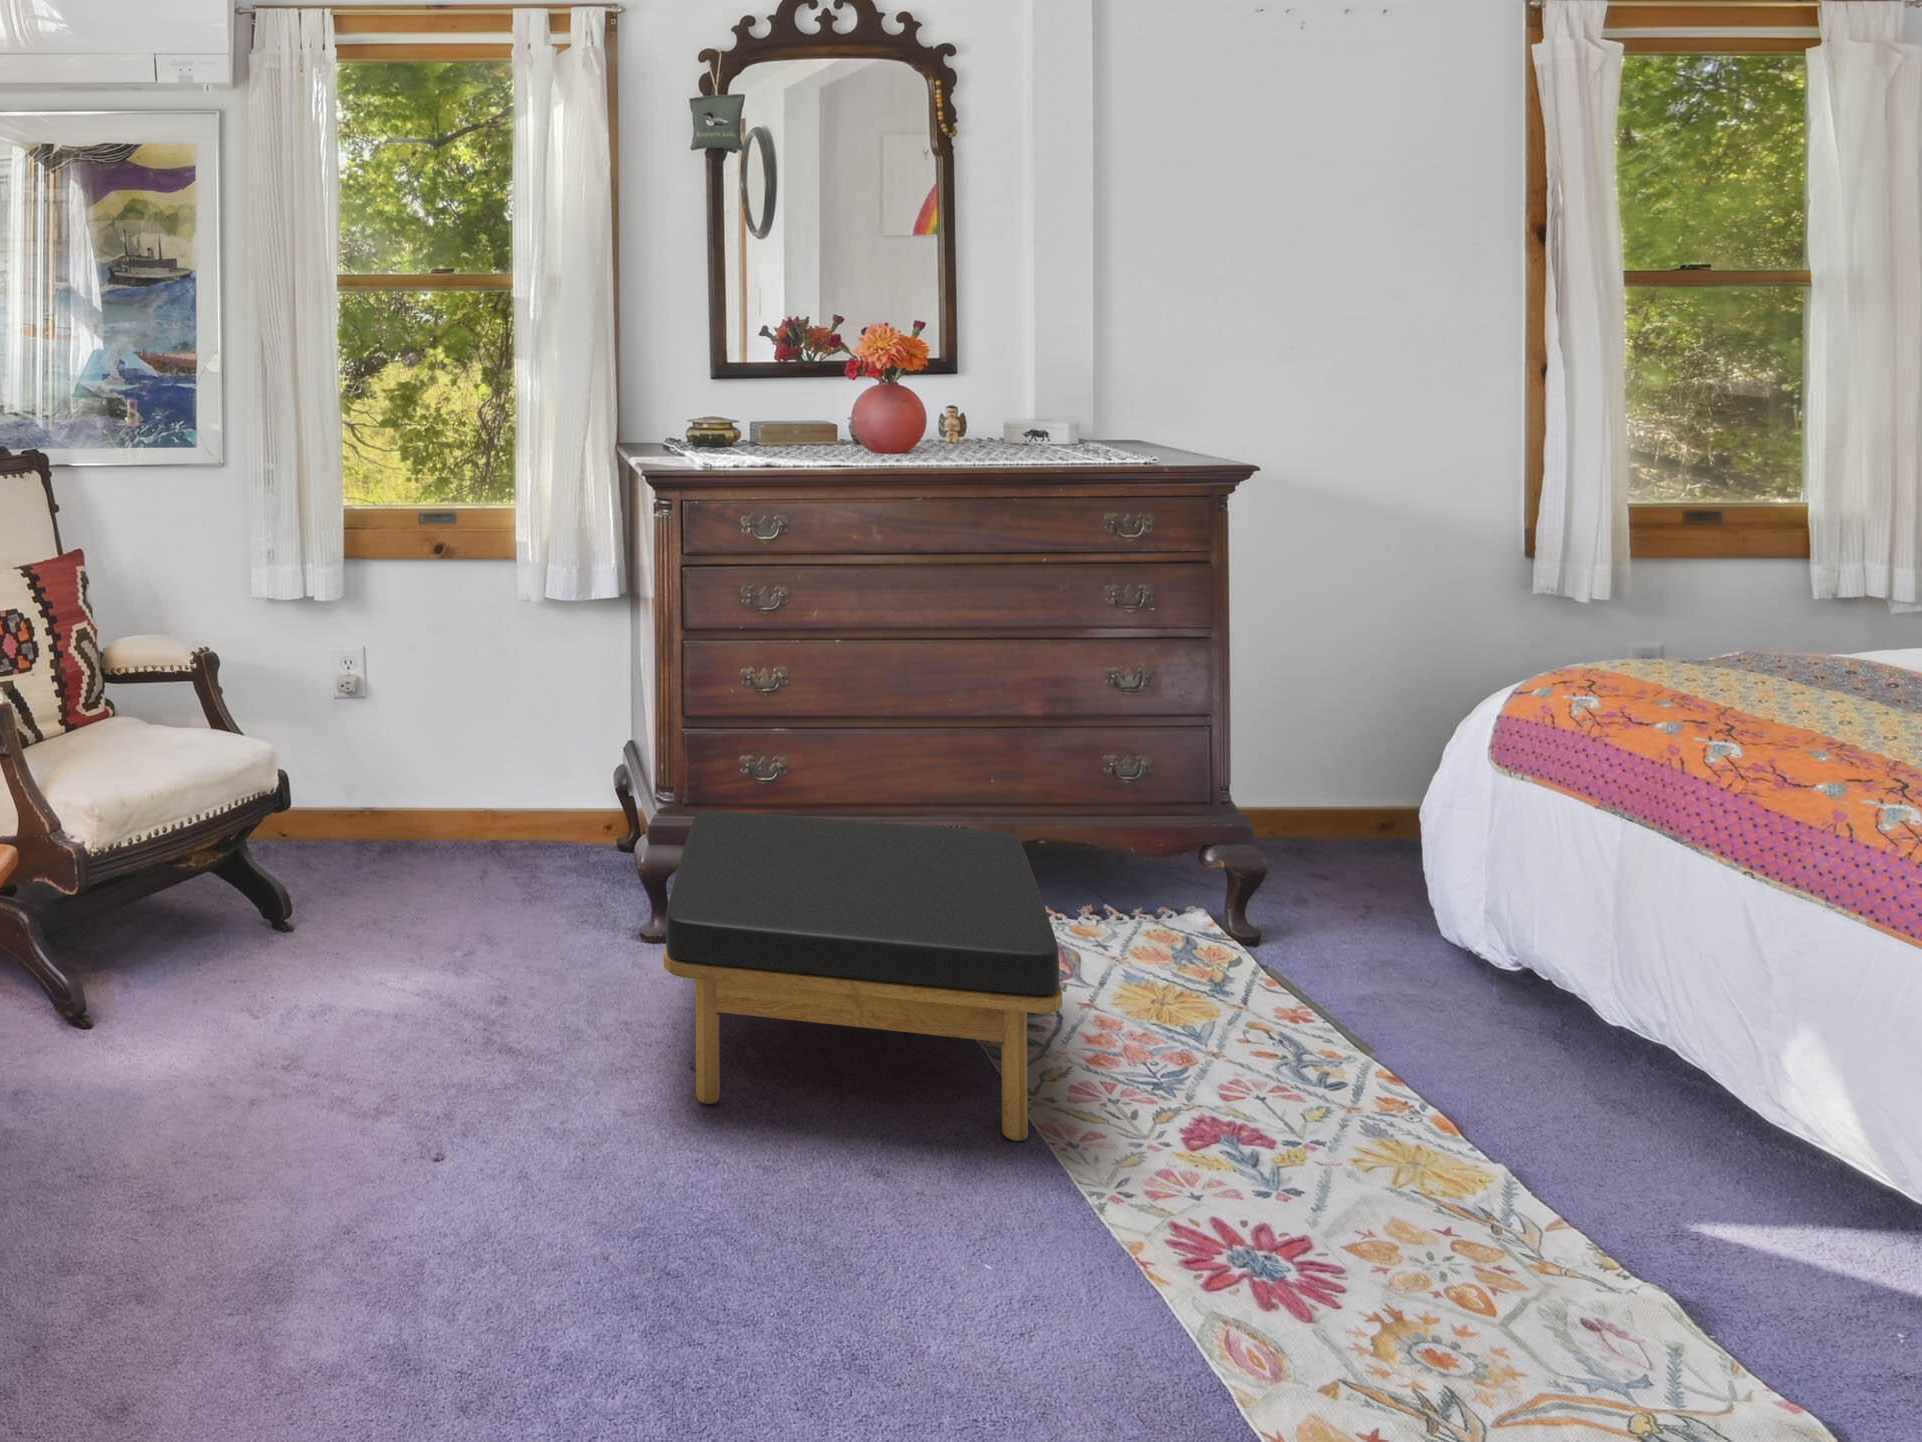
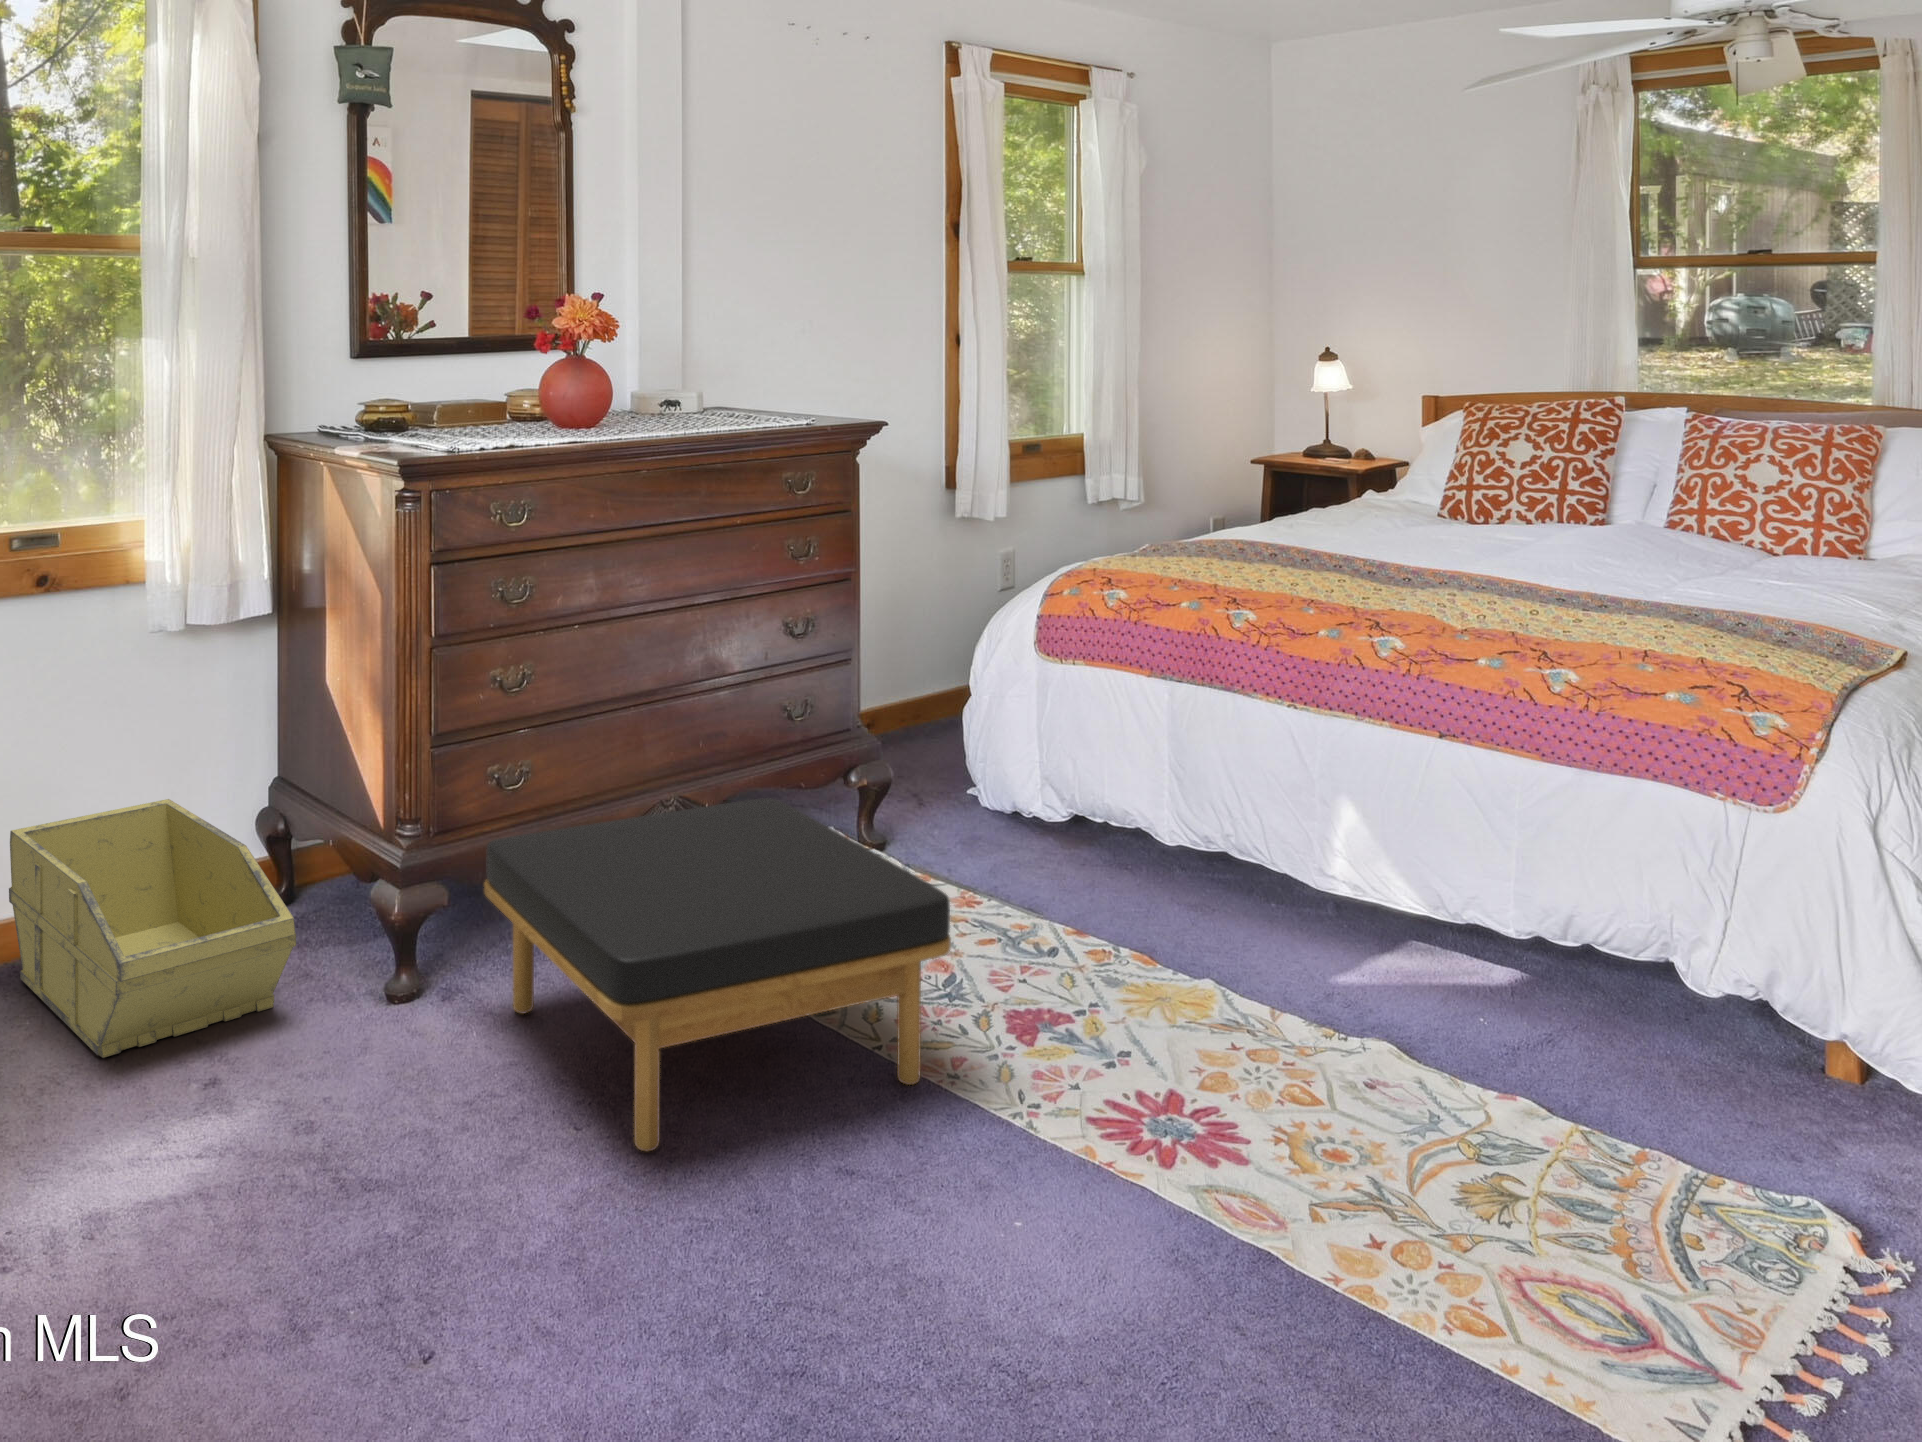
storage bin: none [401,736,555,916] -> present [9,799,296,1058]

